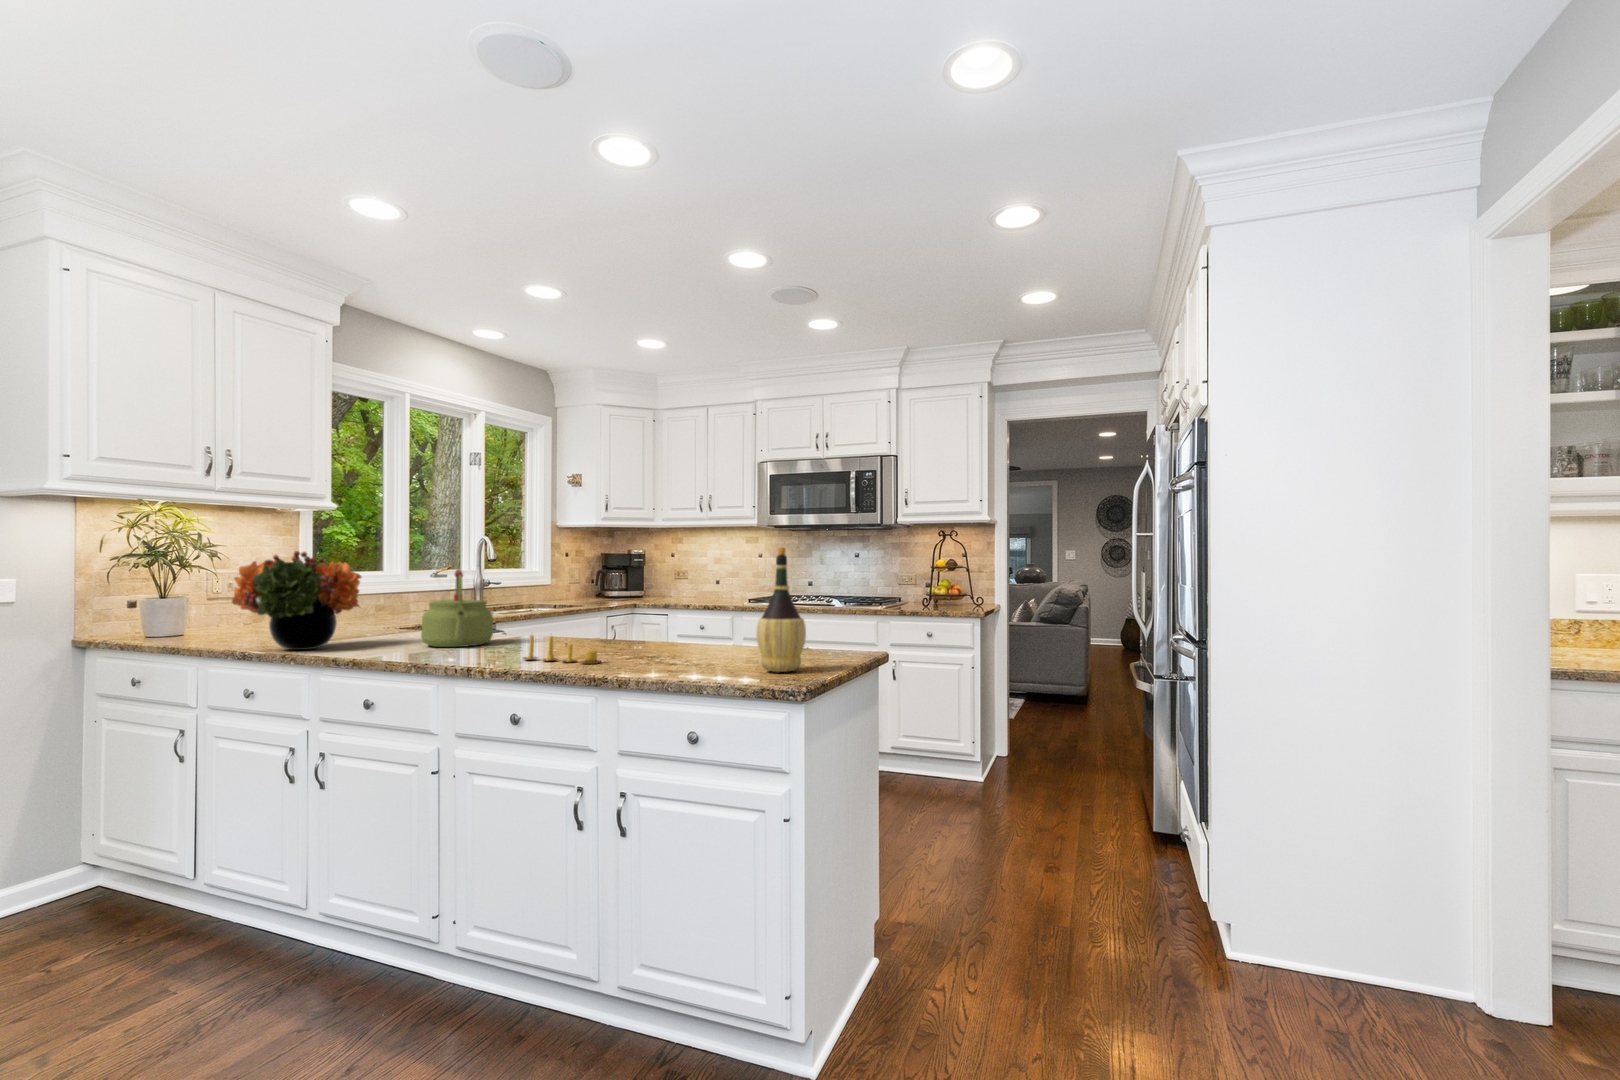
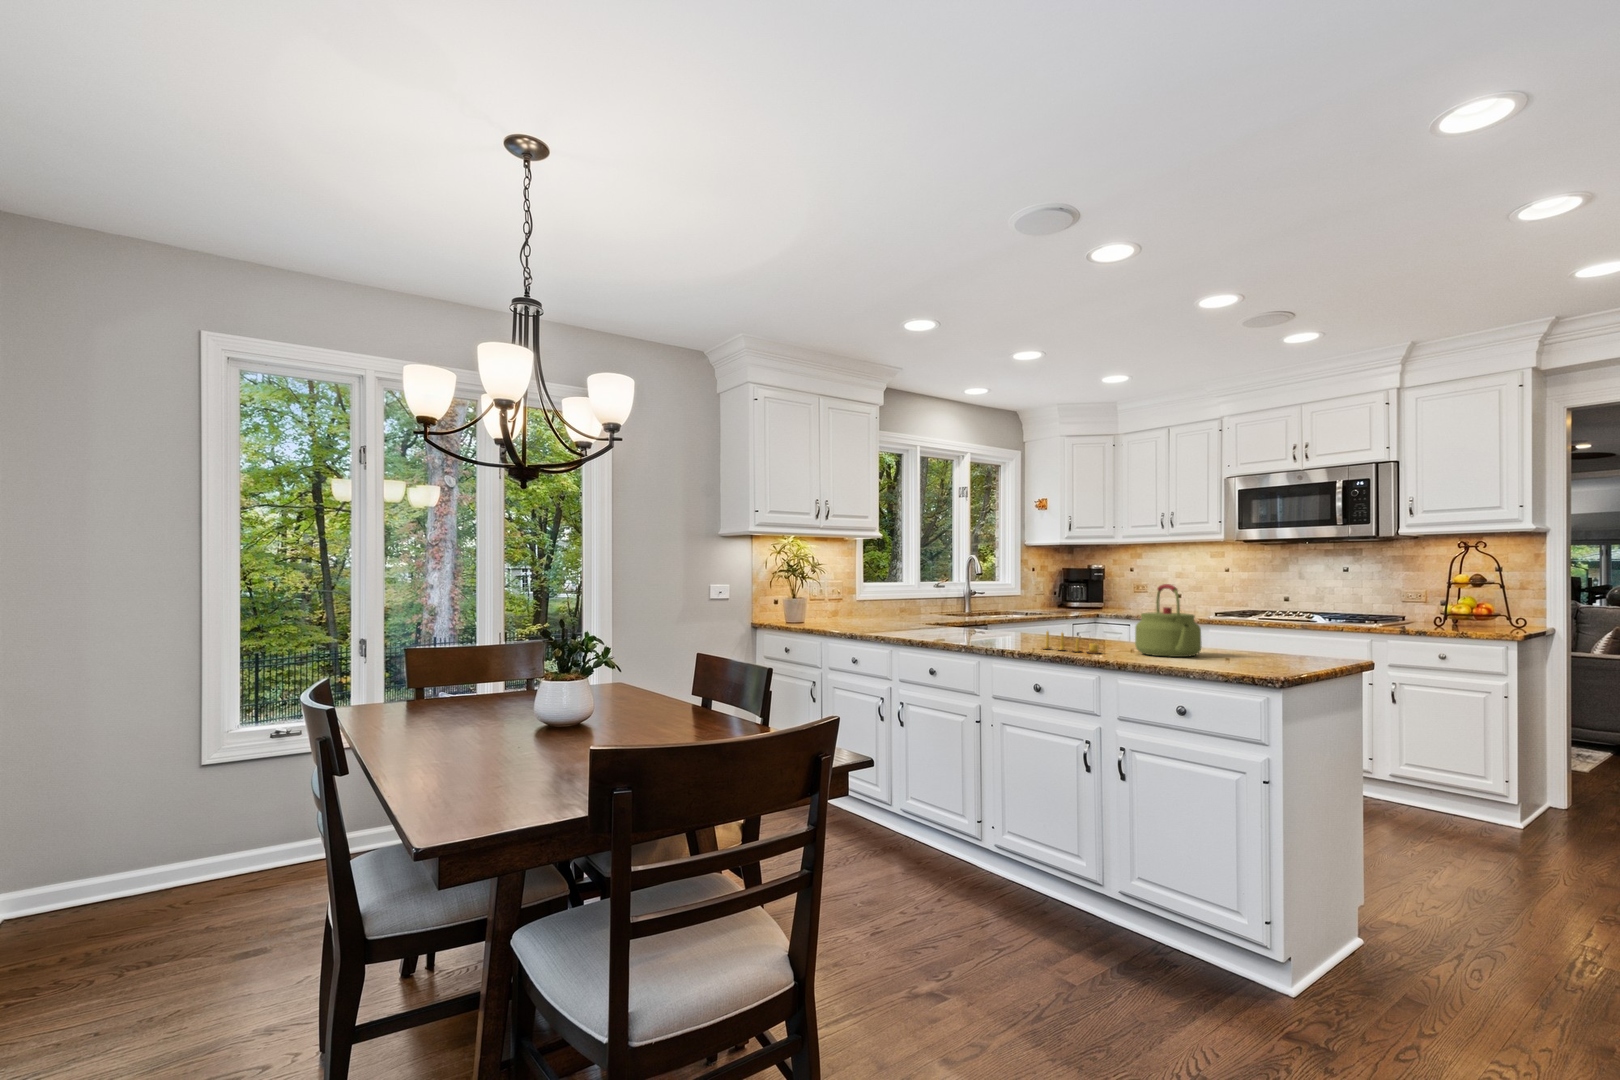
wine bottle: present [756,547,806,672] -> none [1231,569,1276,666]
flower arrangement: present [232,551,361,650] -> none [847,570,920,636]
kettle: present [421,569,493,647] -> present [1135,584,1202,657]

